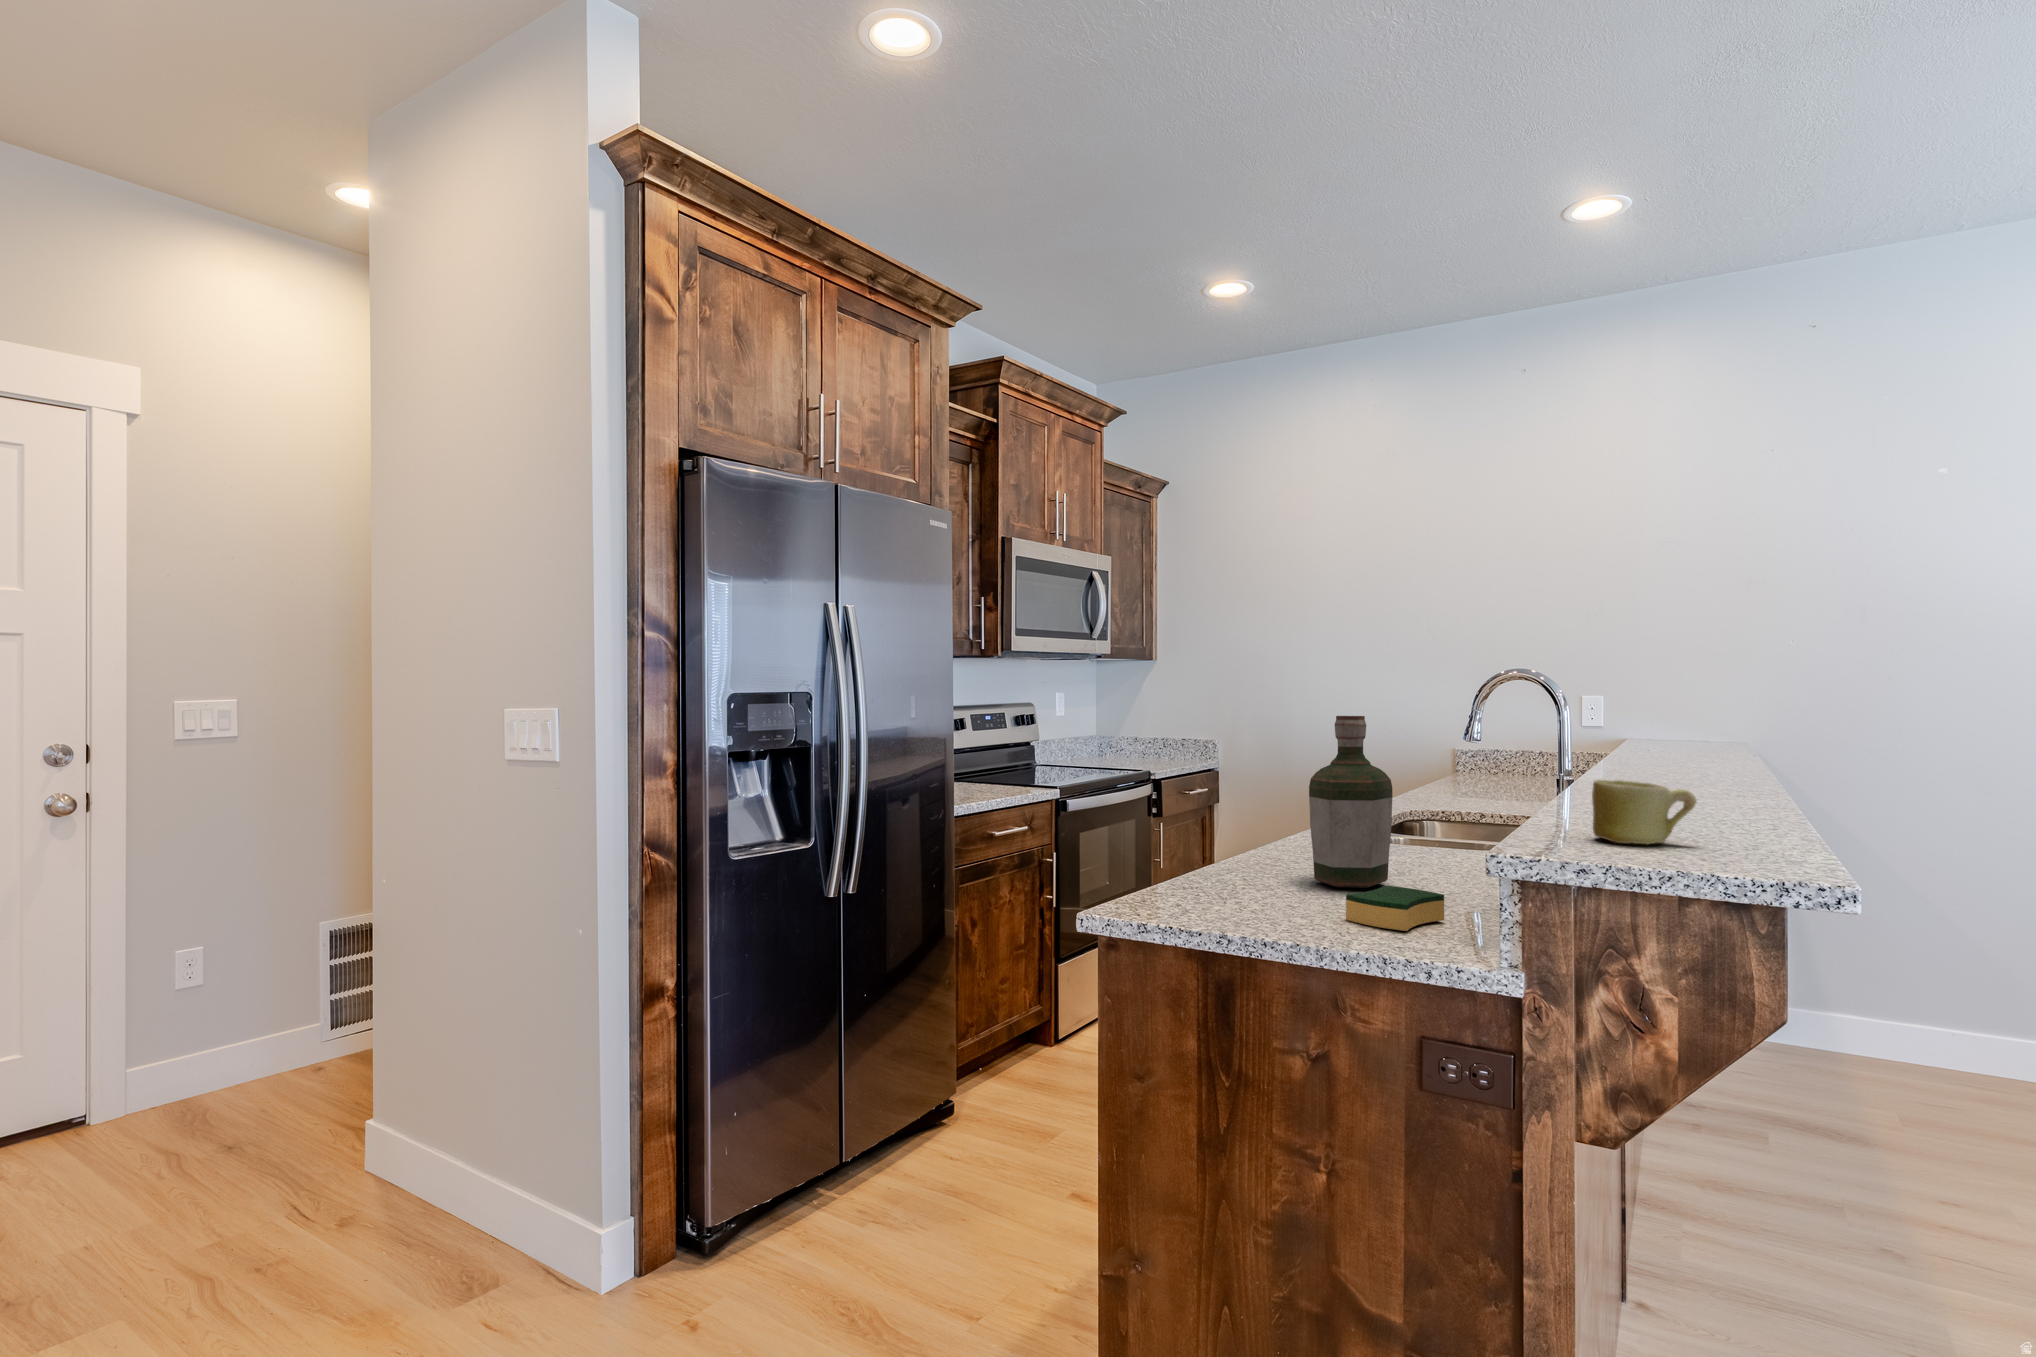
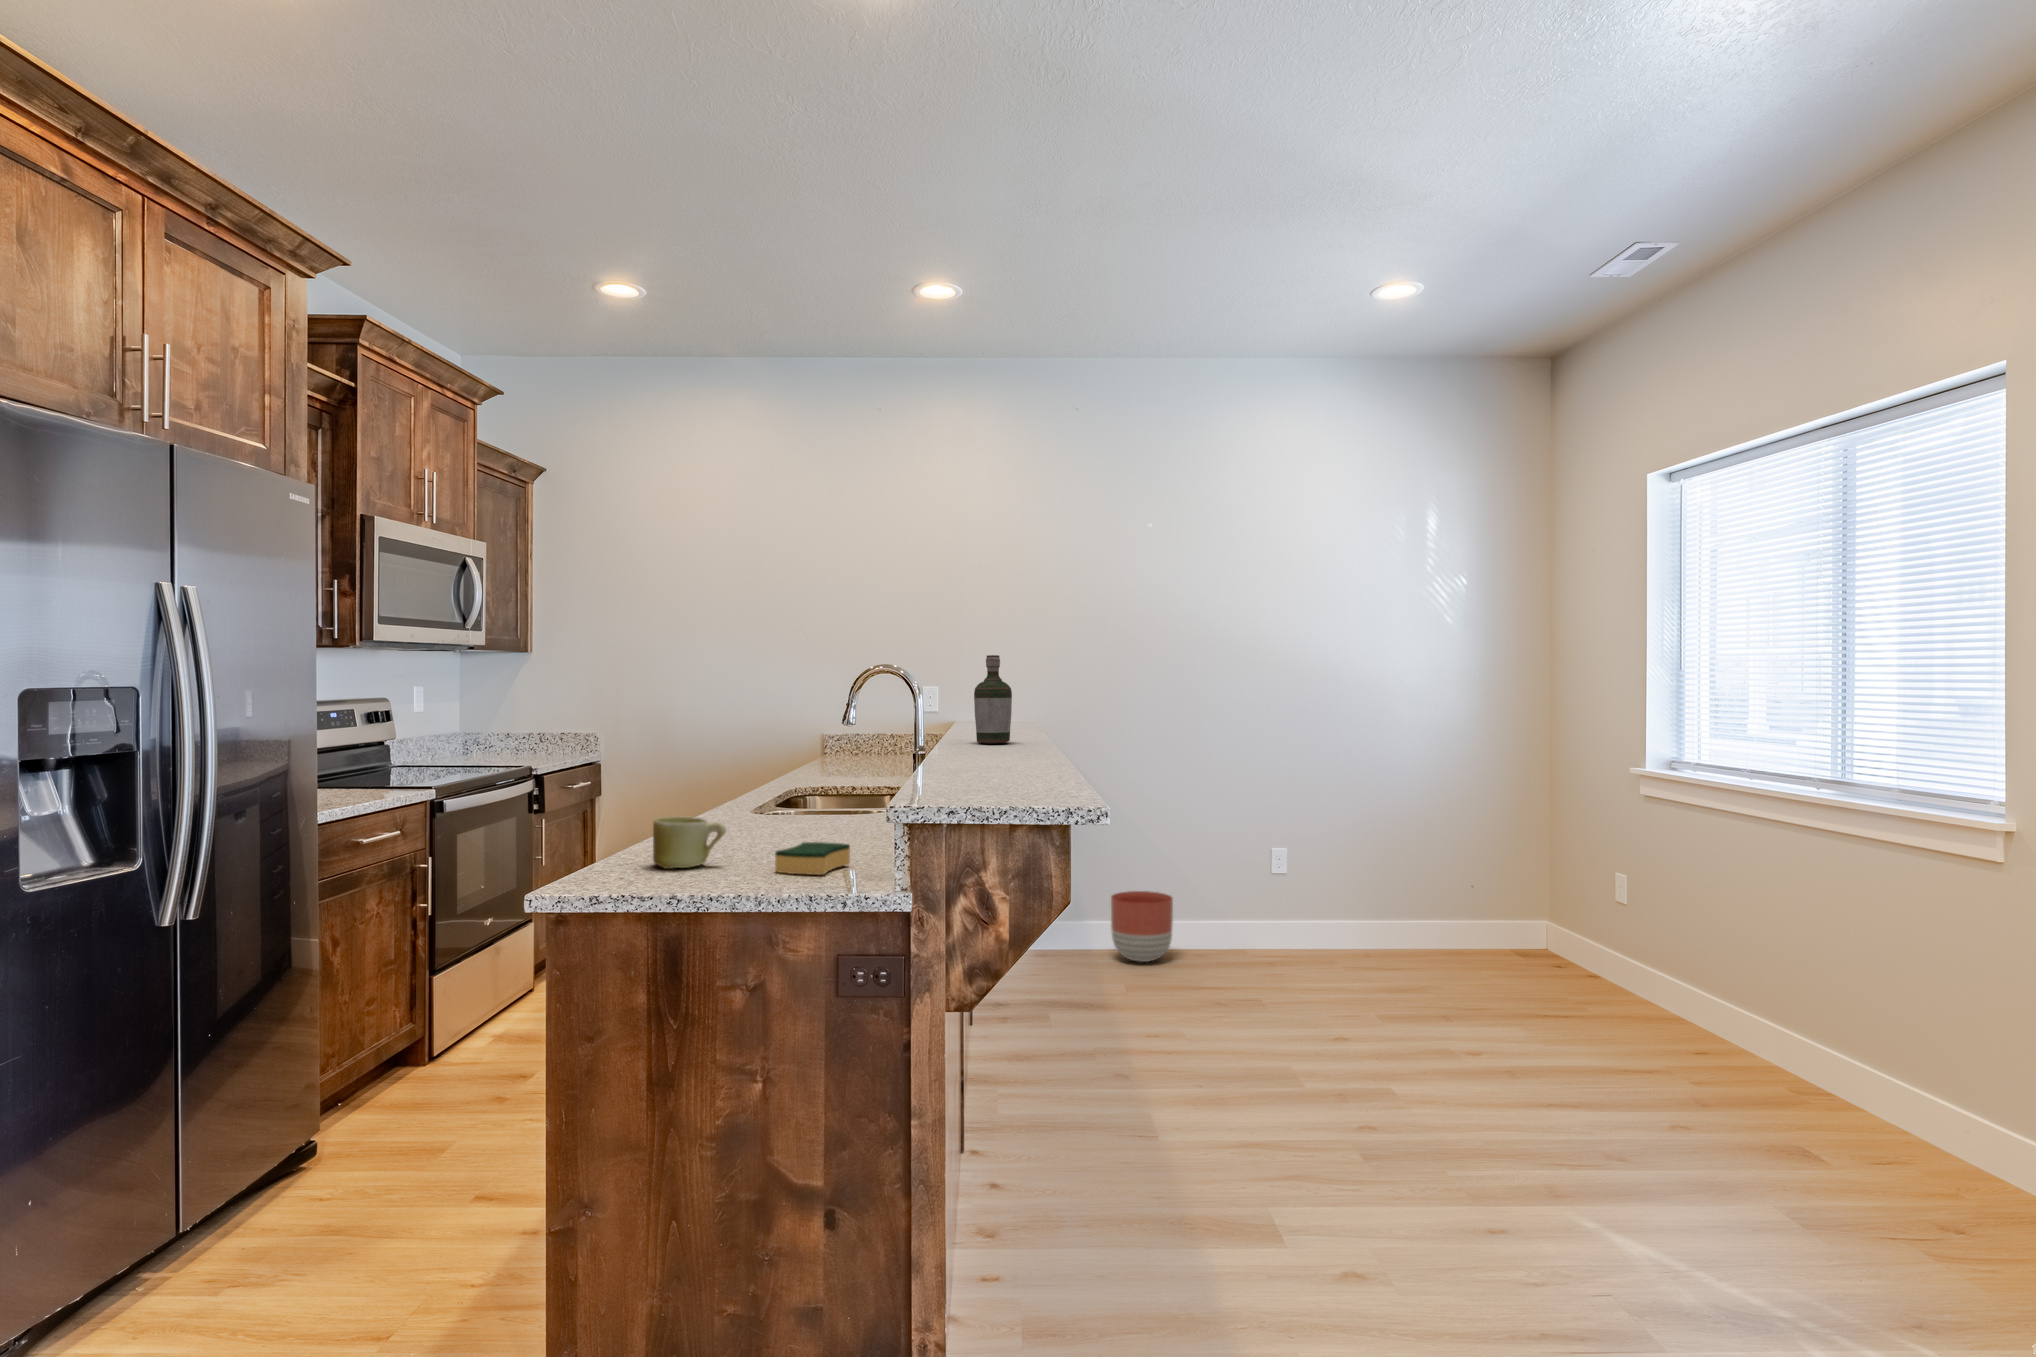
bottle: present [1309,716,1392,888] -> present [974,655,1012,744]
mug: present [1592,780,1697,844] -> present [653,816,726,869]
planter: none [1870,979,1983,1083] -> present [1111,891,1173,962]

